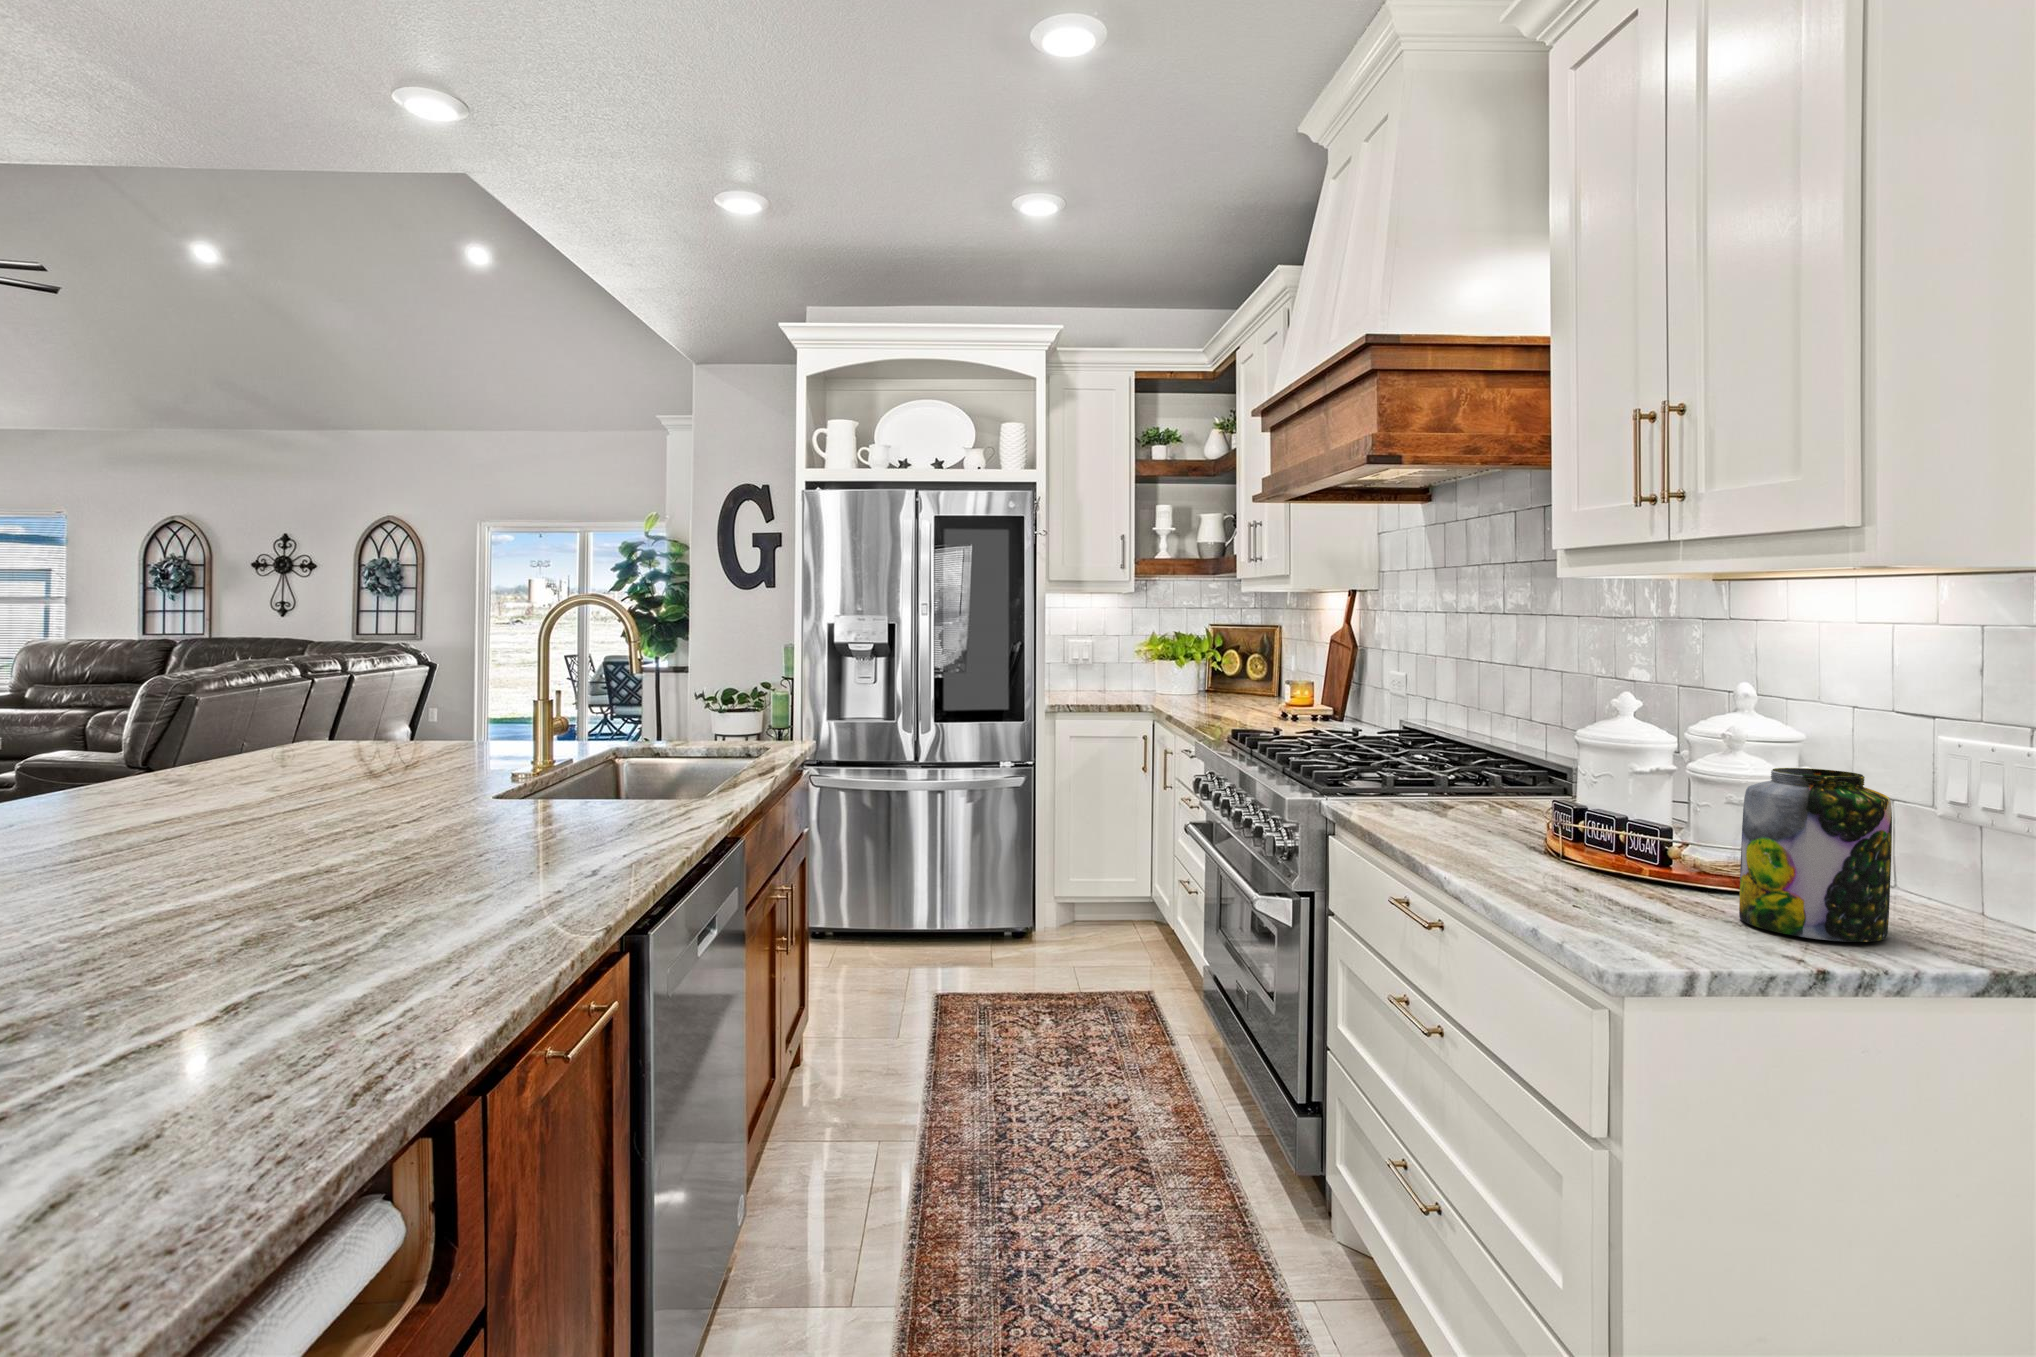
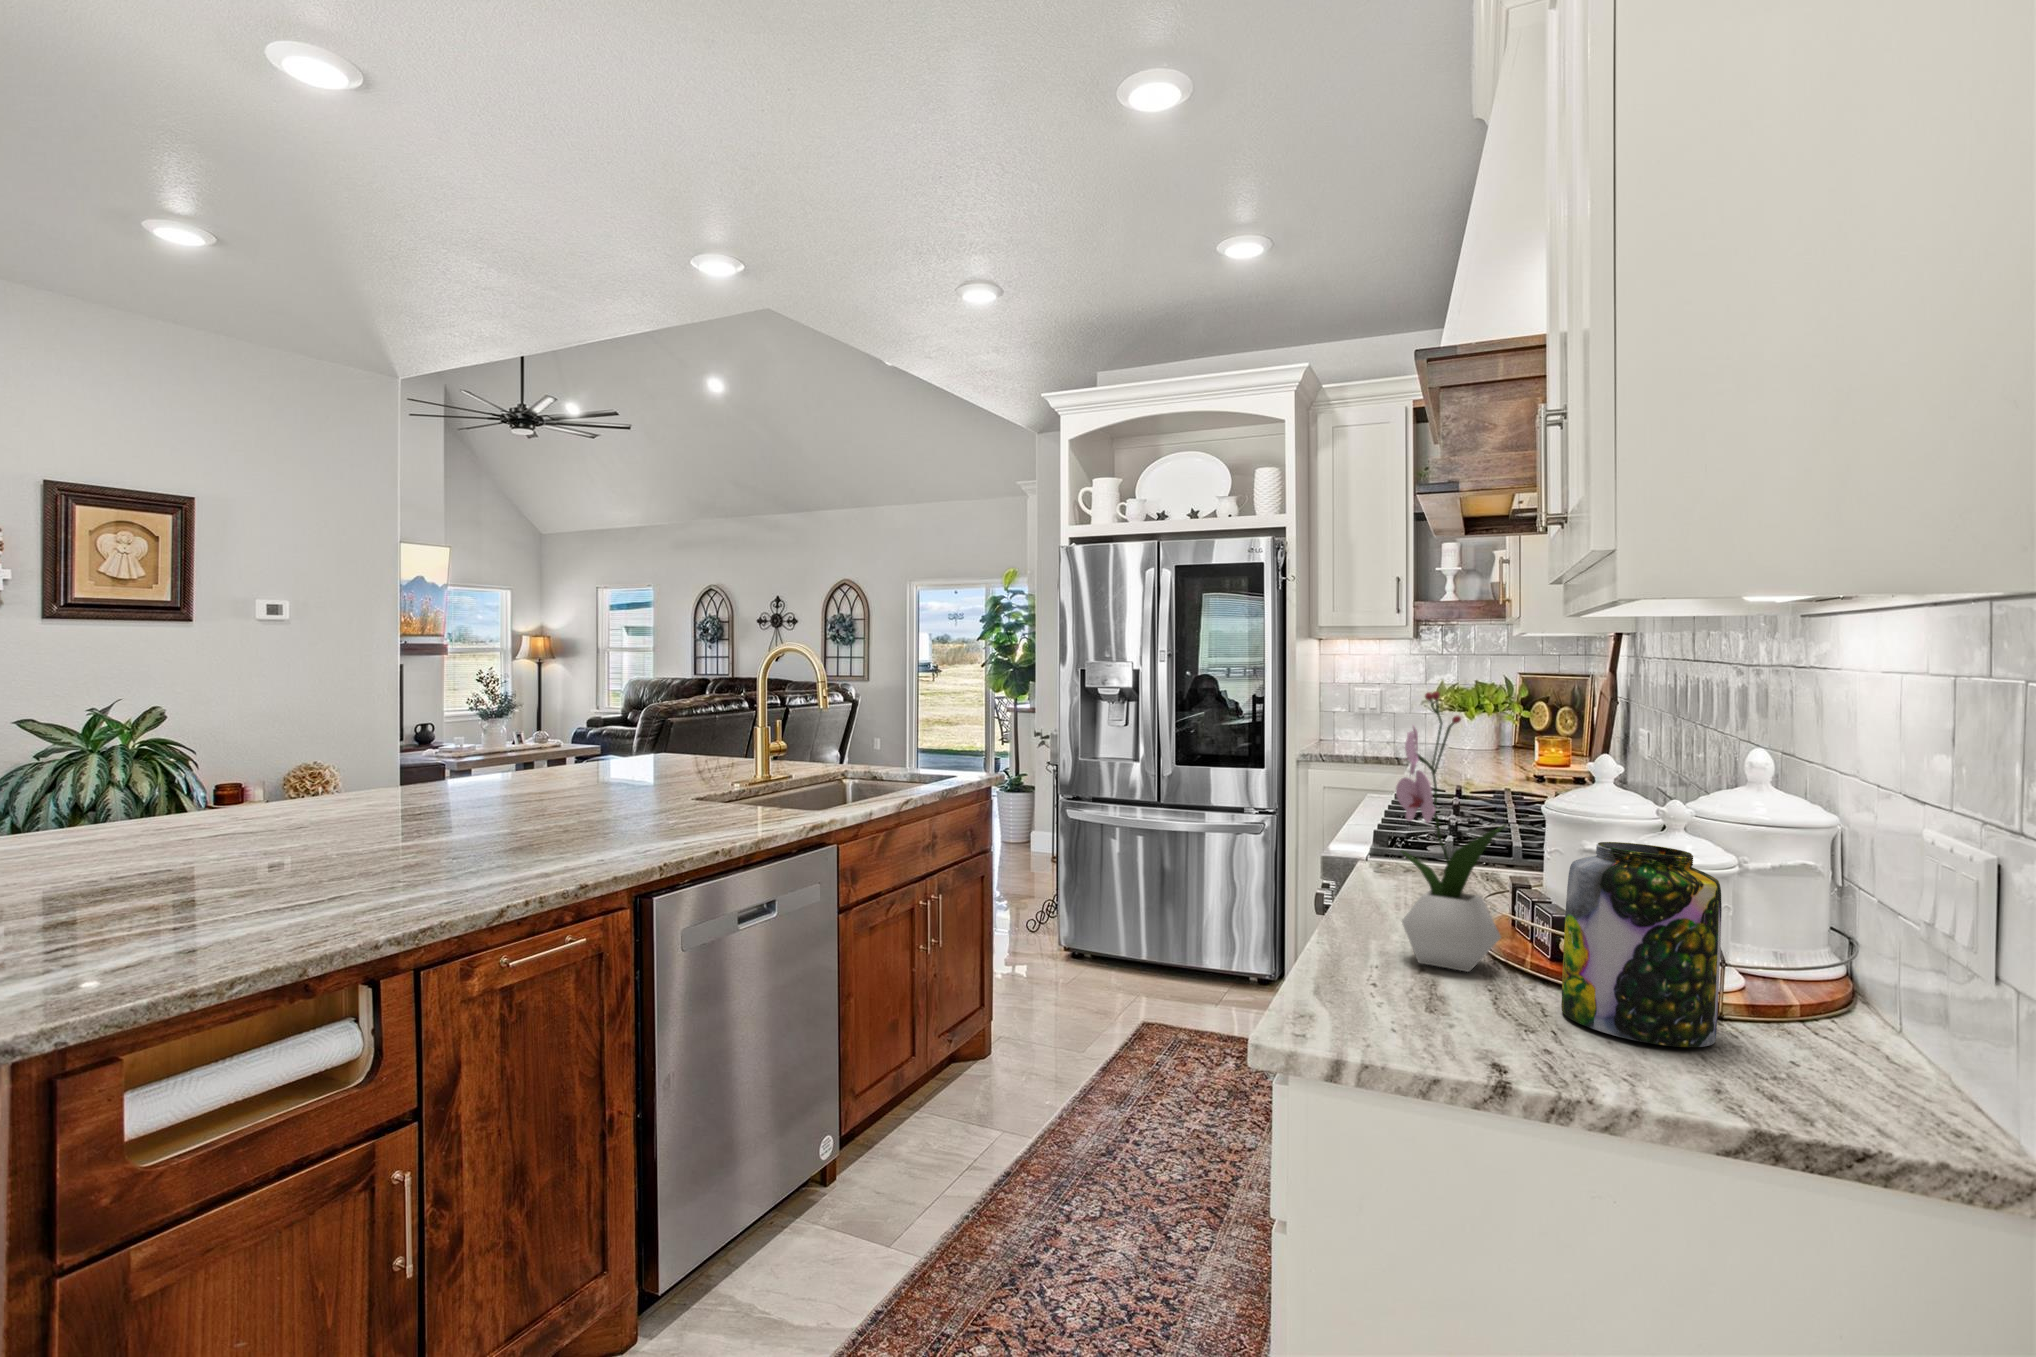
flower arrangement: none [1528,637,1656,900] -> present [1396,692,1506,972]

